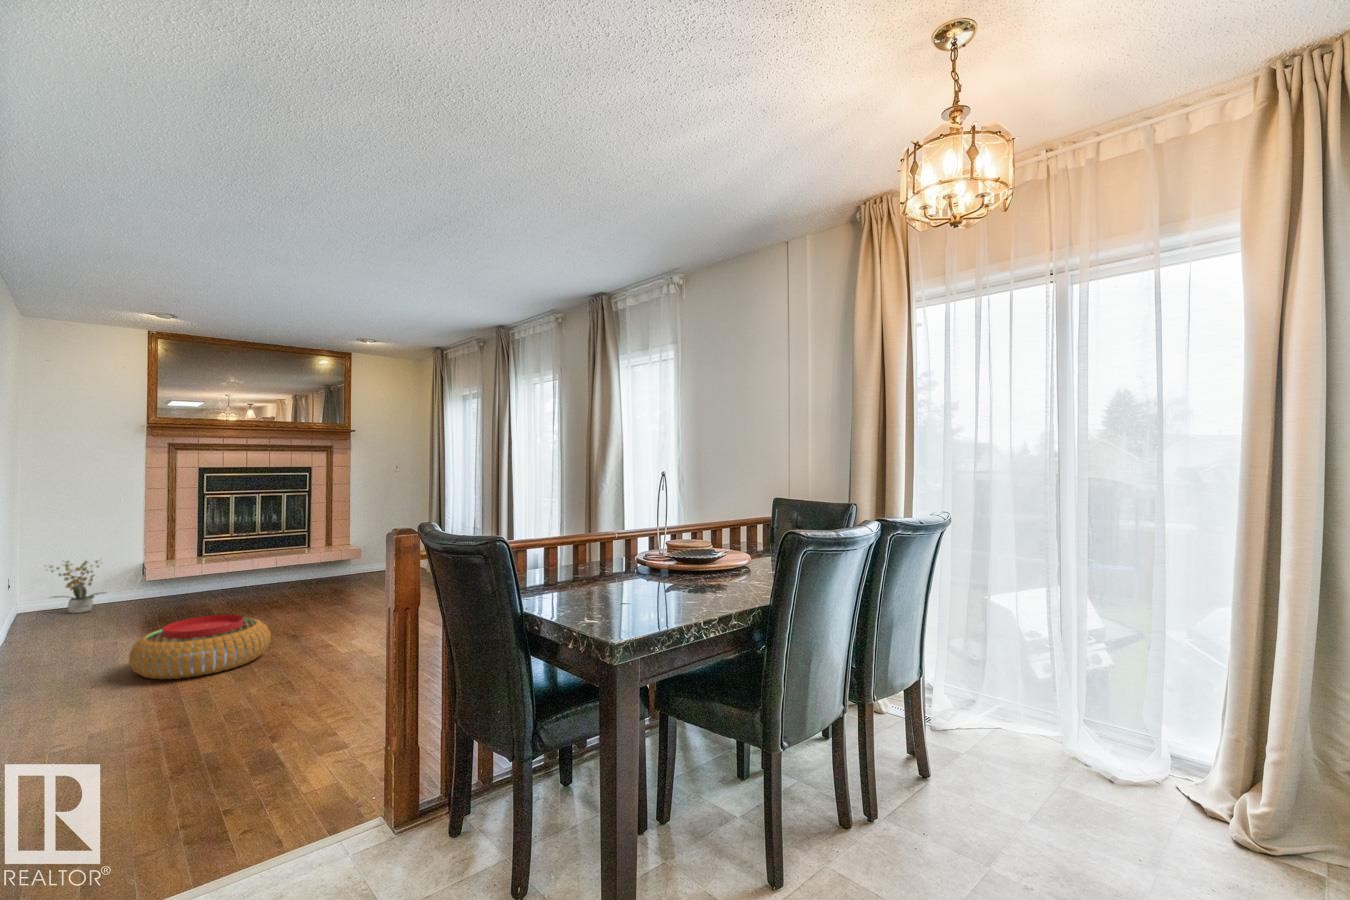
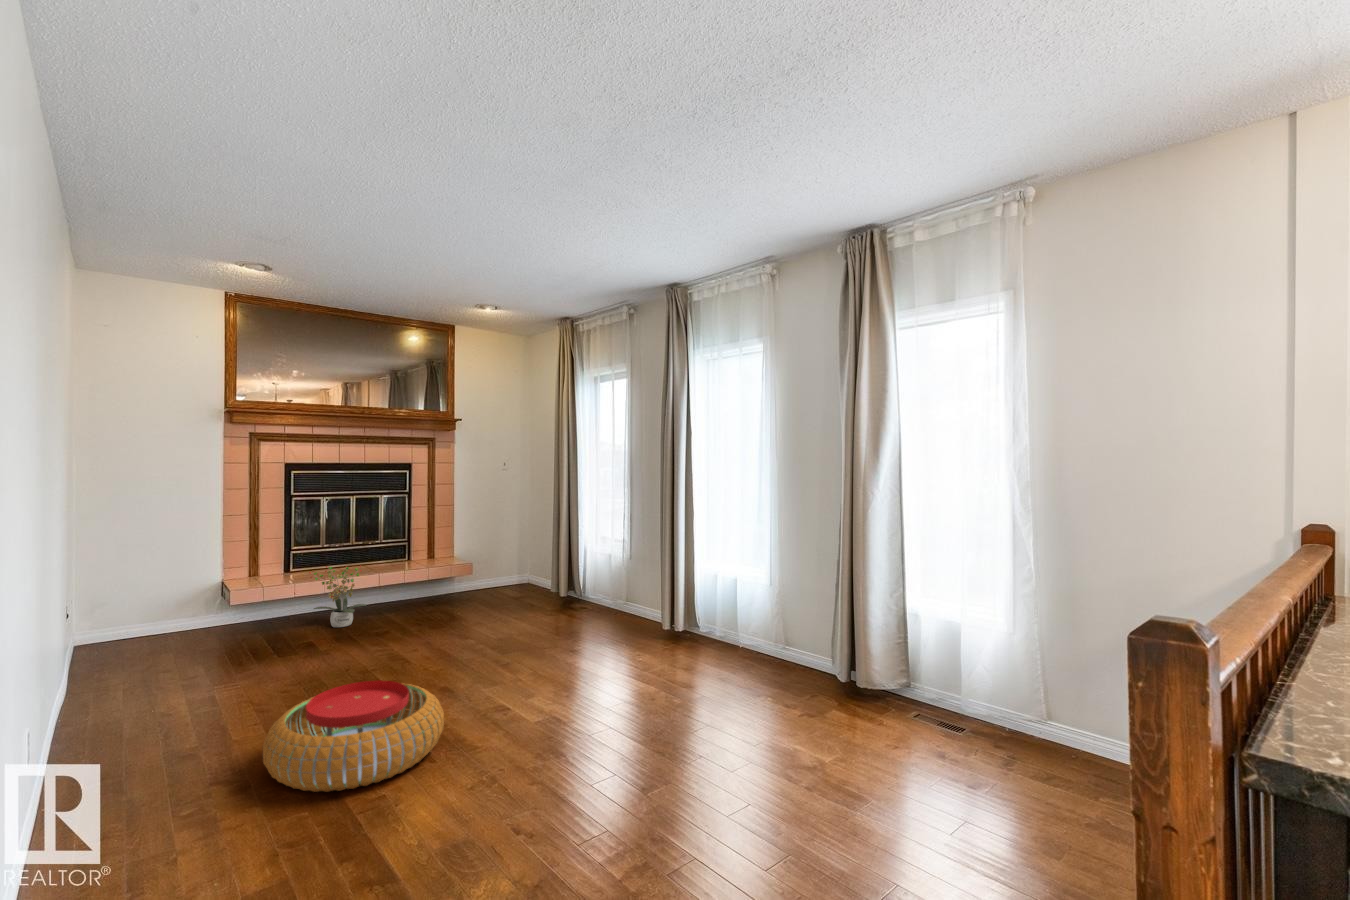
potted plant: present [49,561,103,613] -> present [309,566,366,627]

